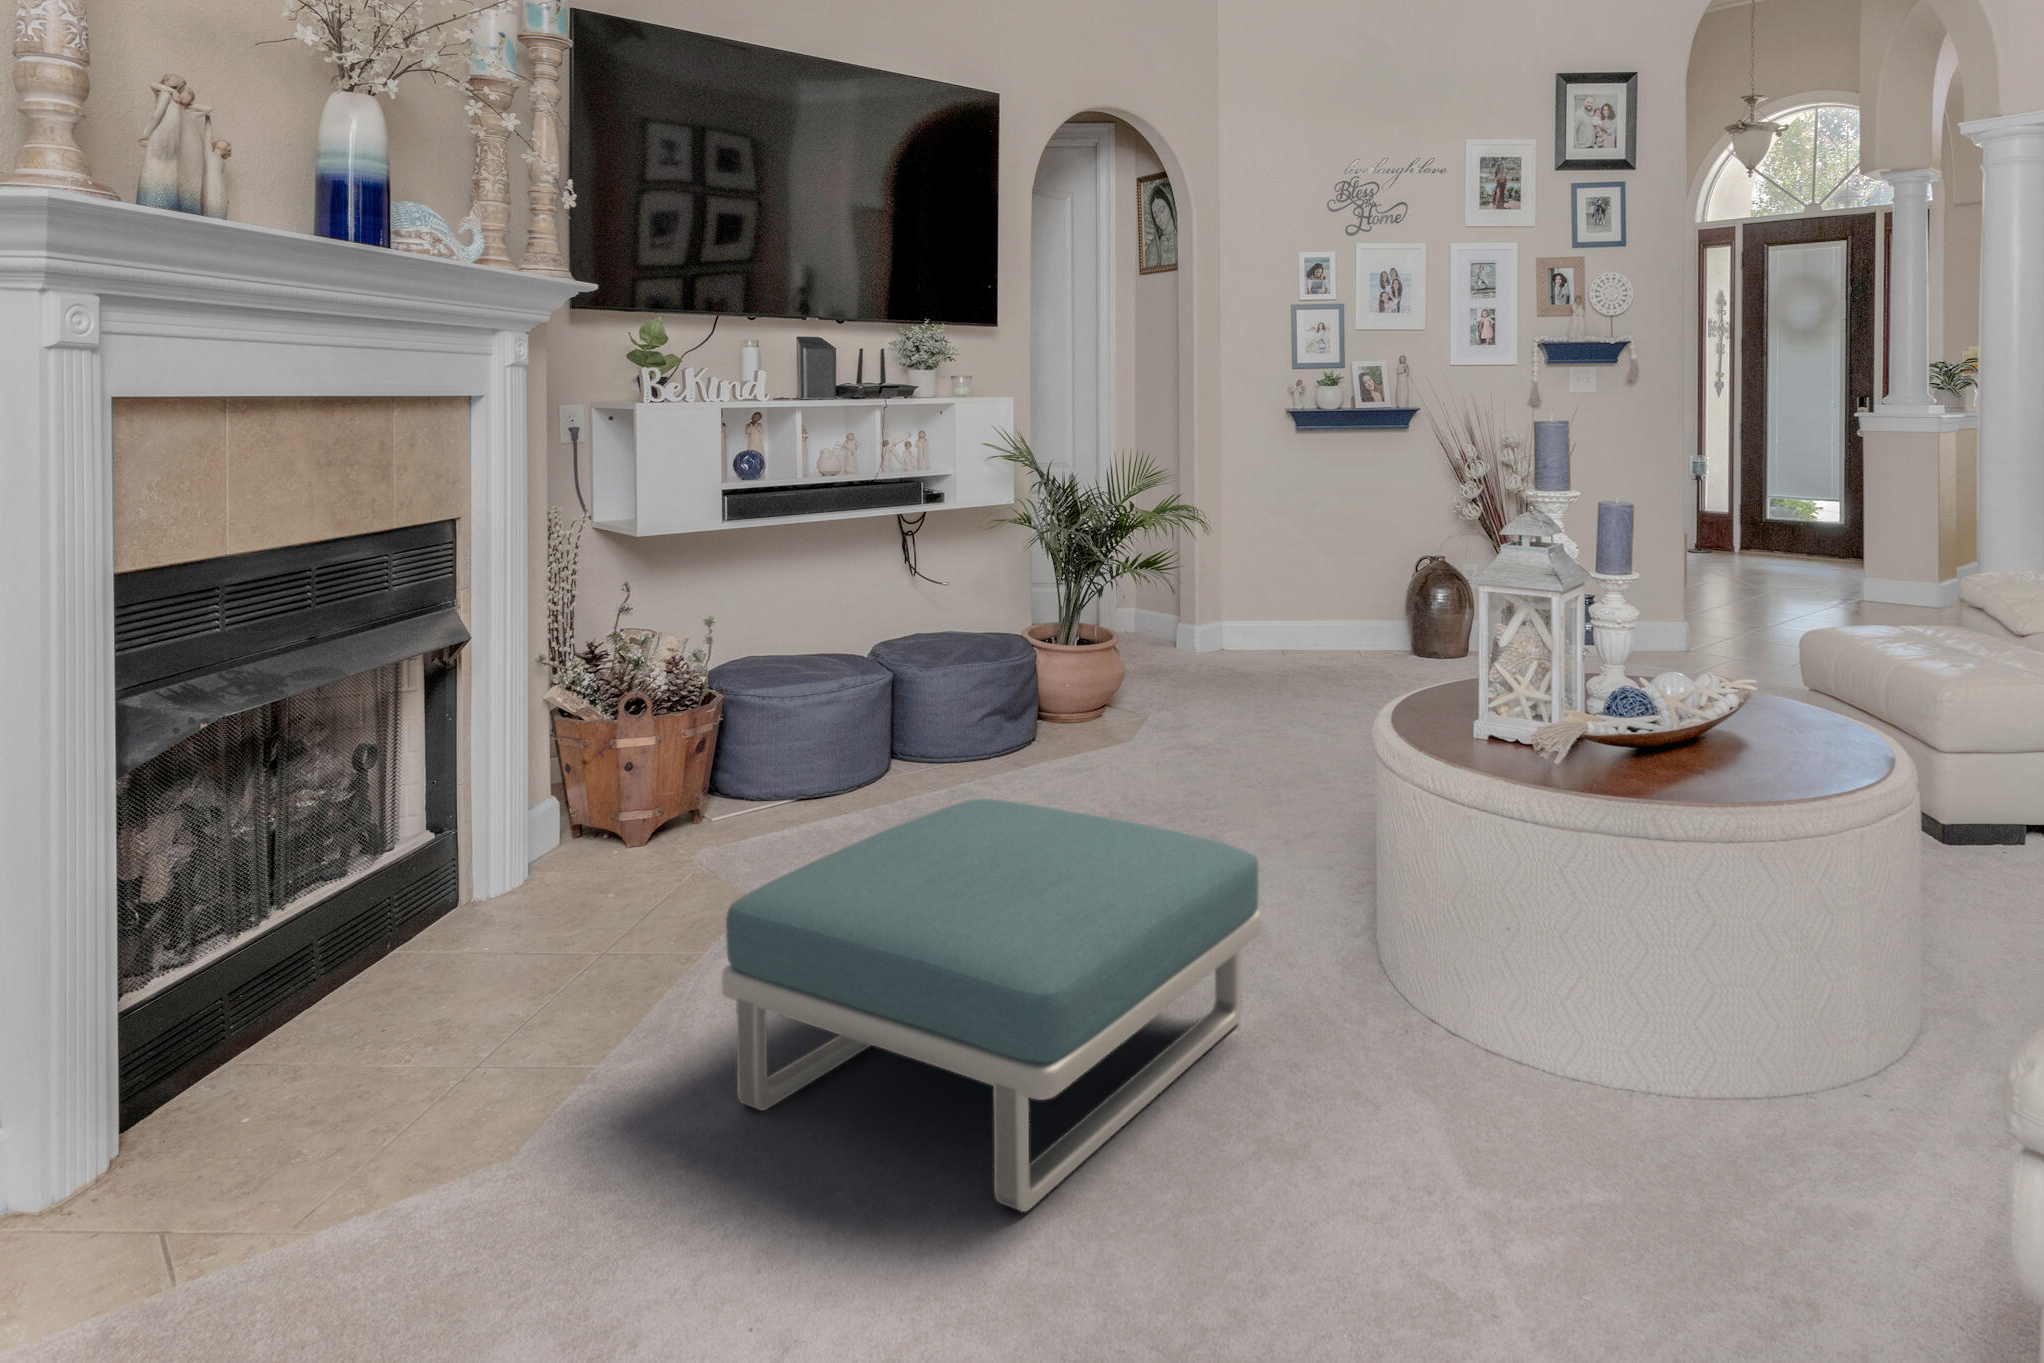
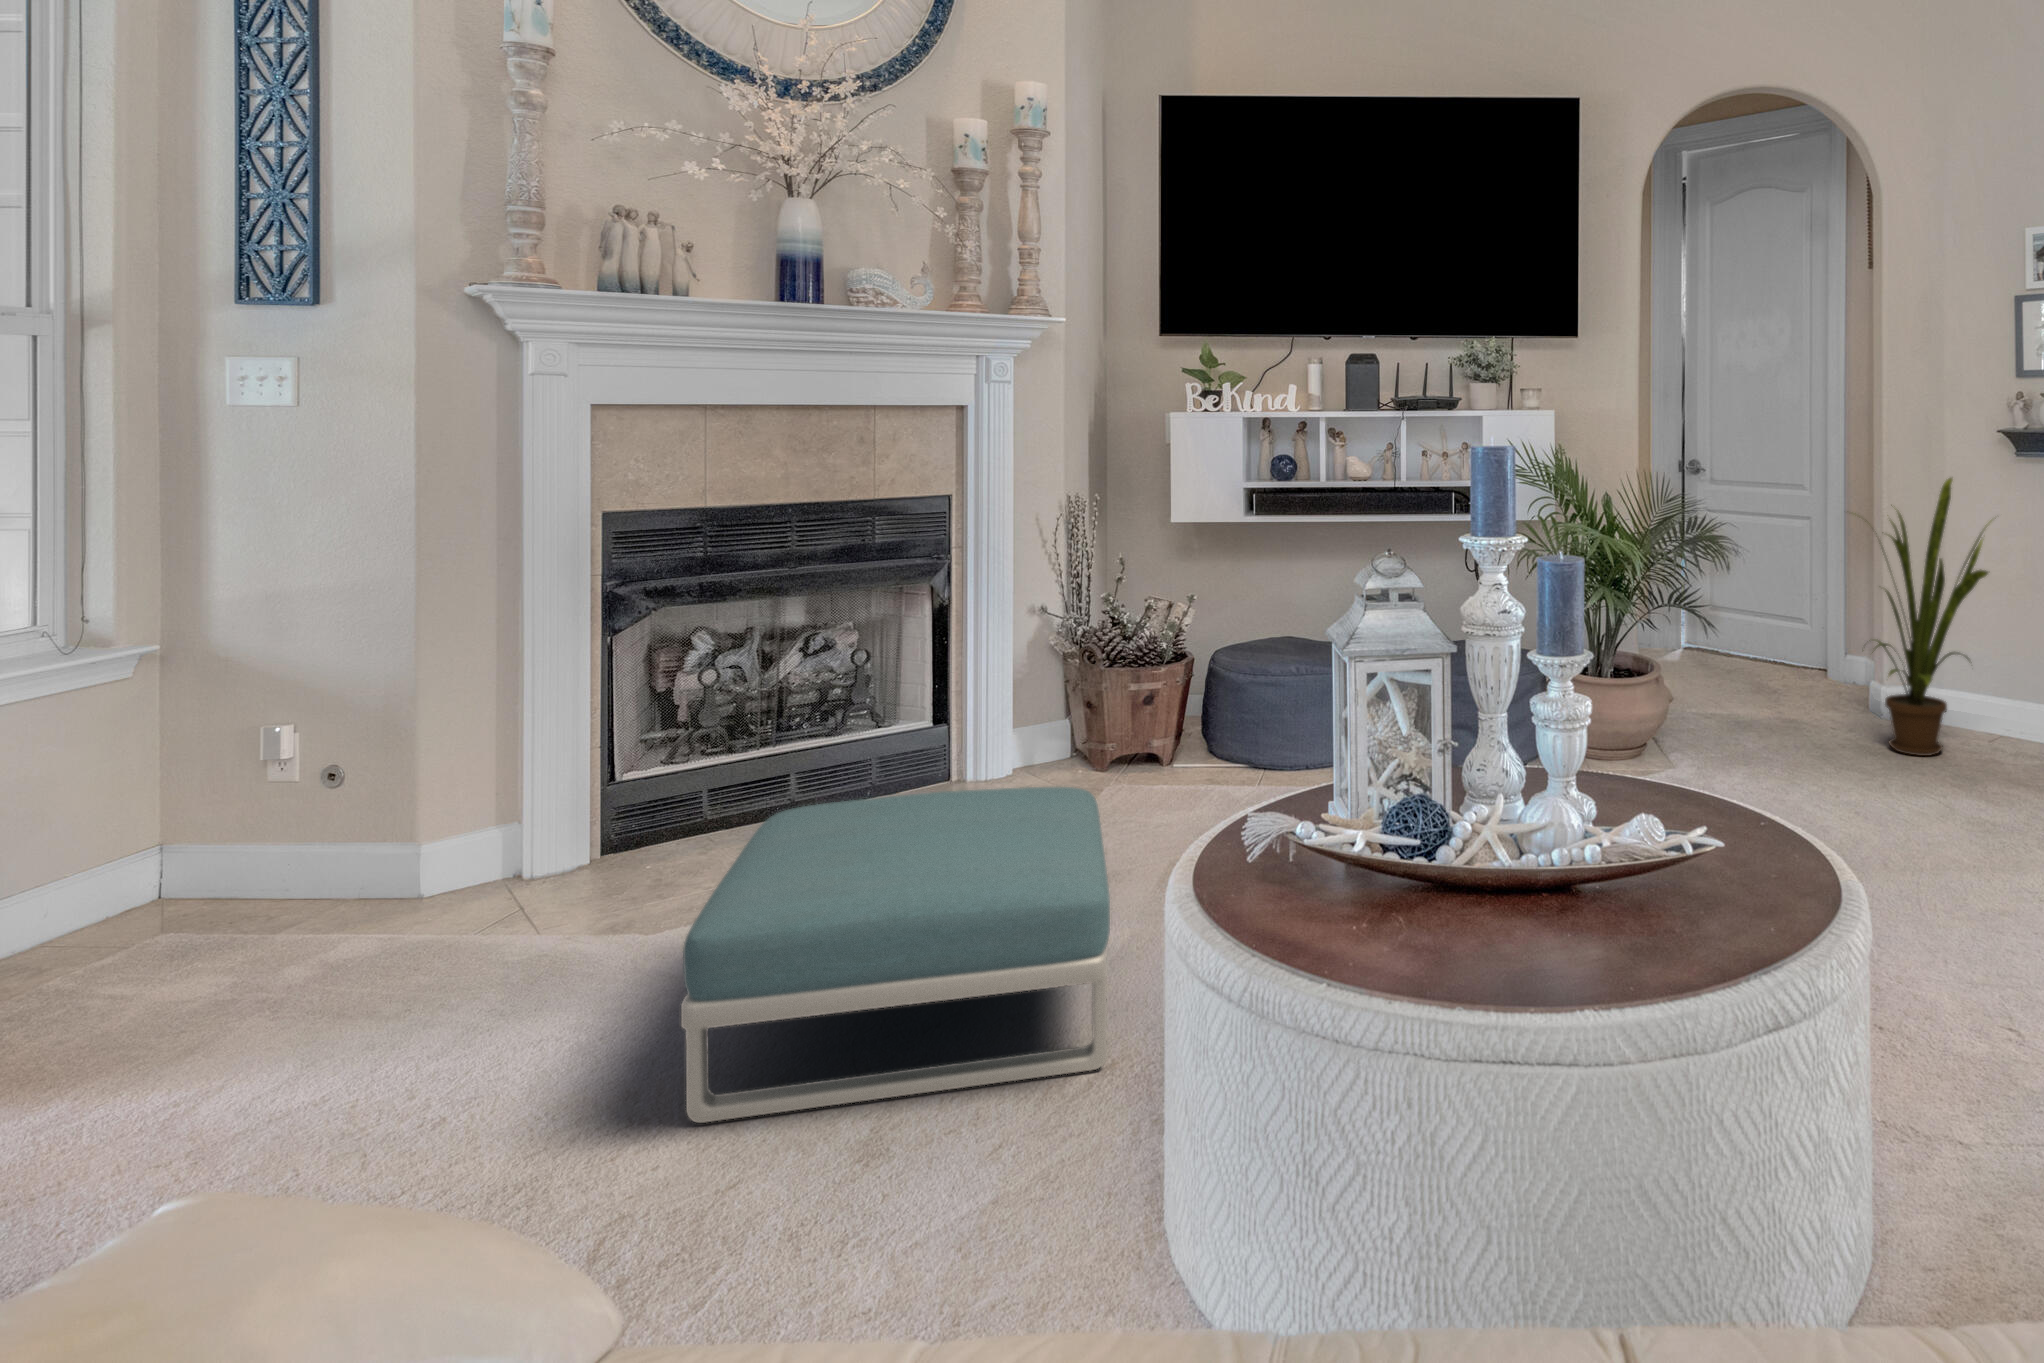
house plant: none [1191,447,1313,672] -> present [1872,478,1988,756]

